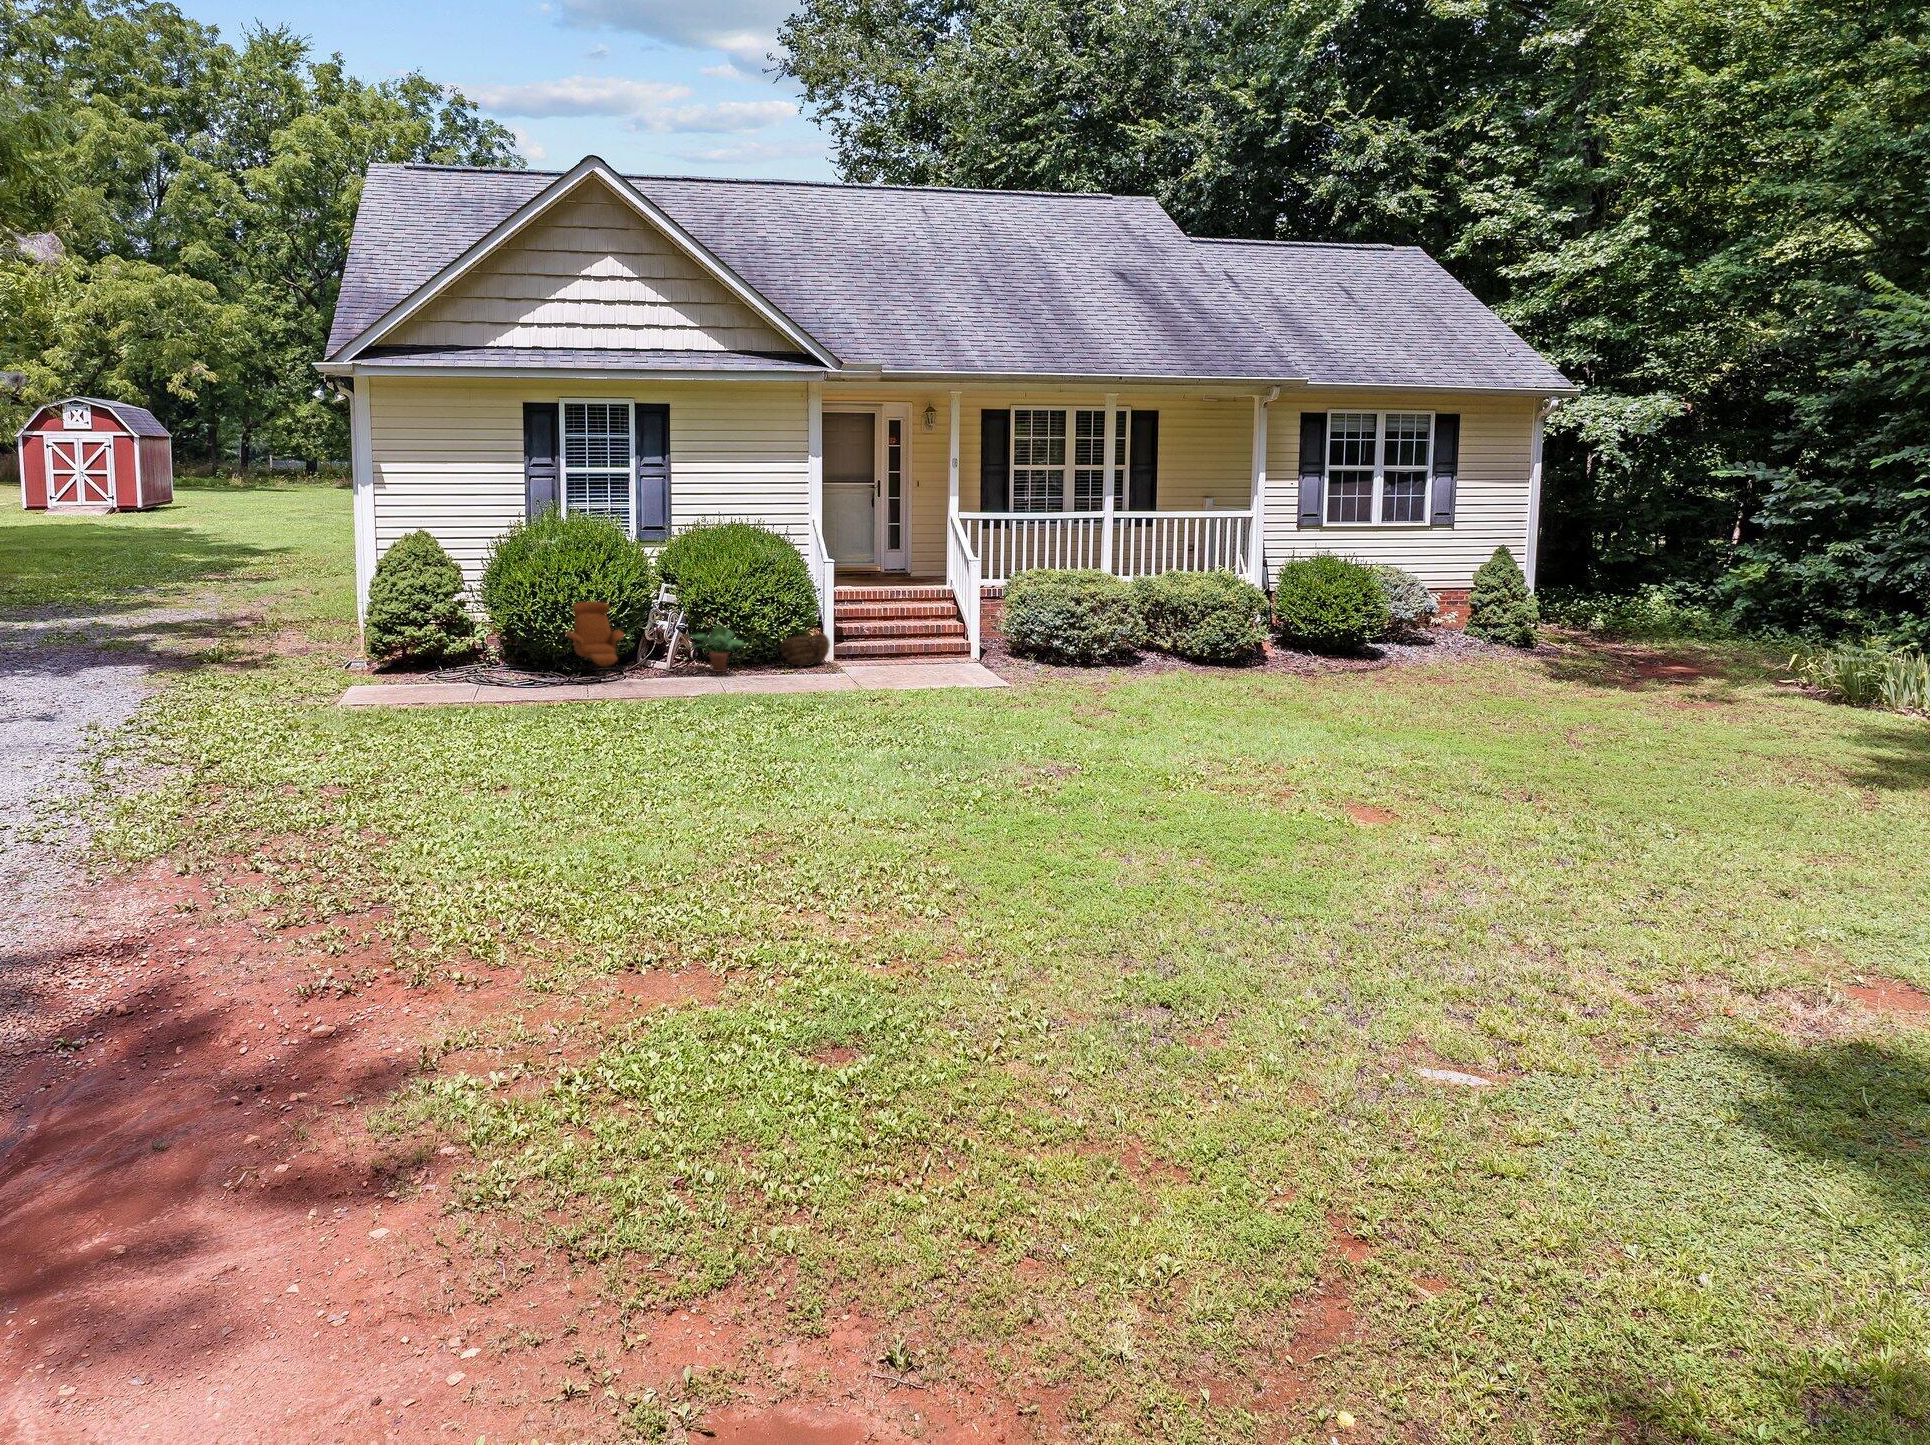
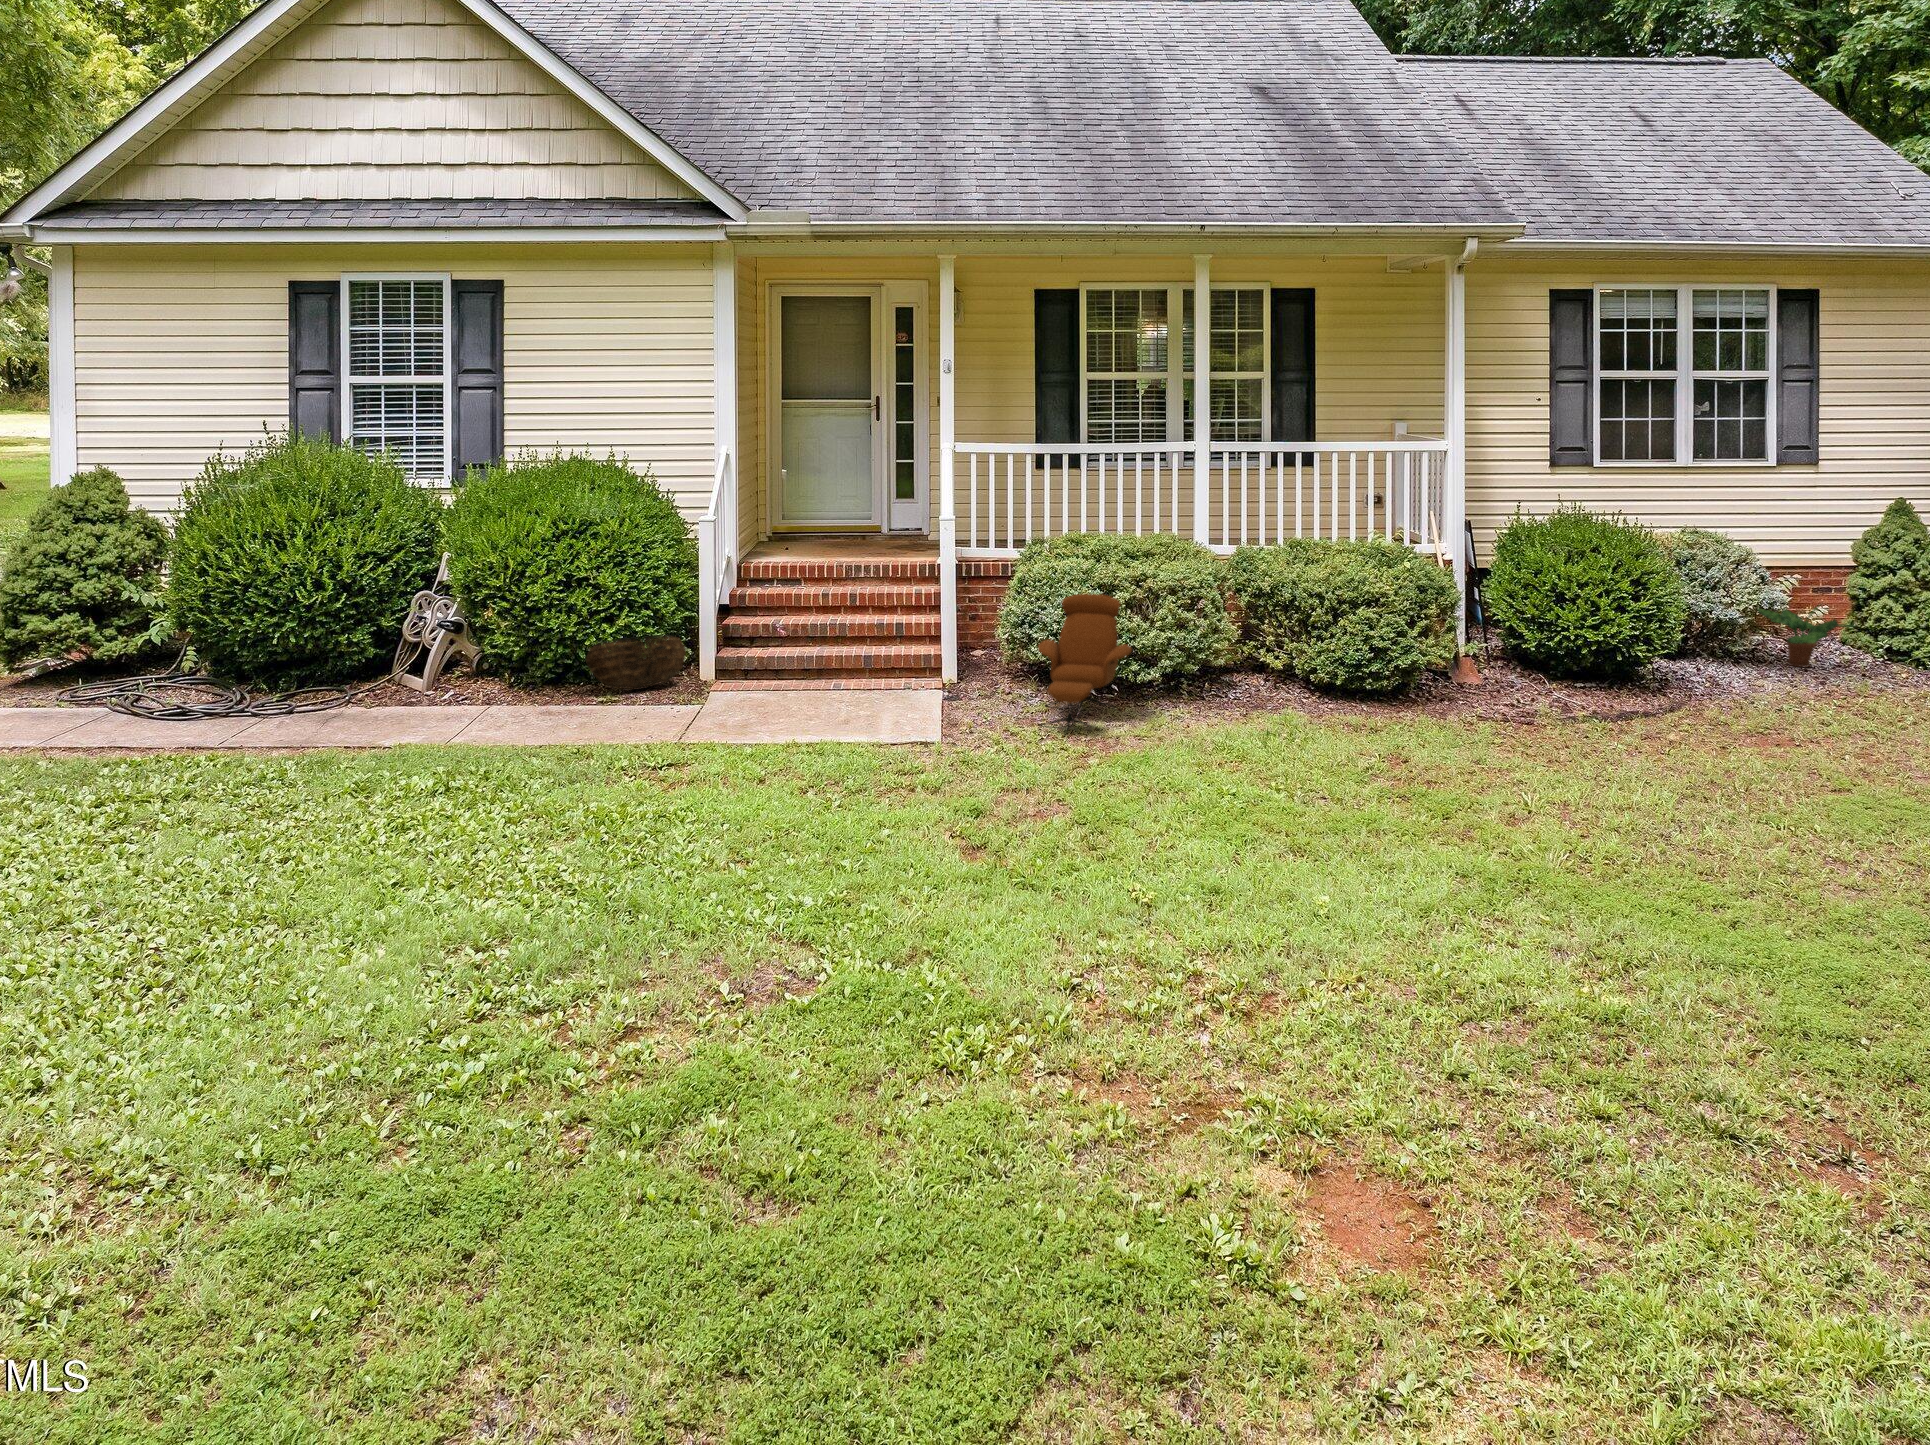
lounge chair: present [566,602,624,684] -> present [1038,594,1132,734]
potted plant: present [688,625,746,672] -> present [1757,605,1857,667]

